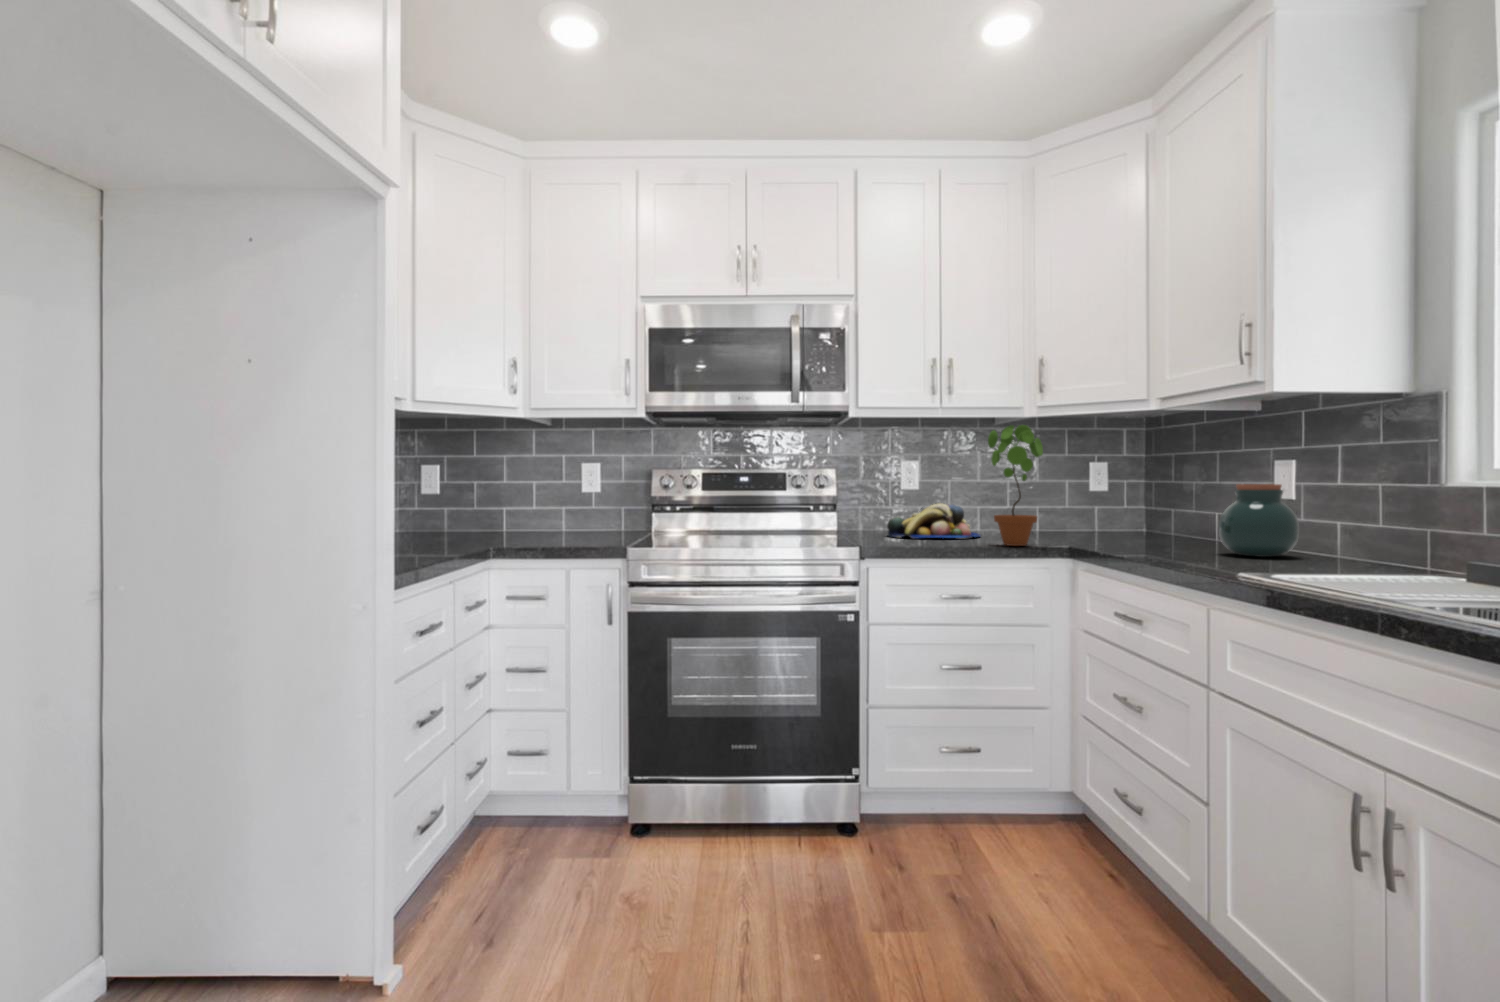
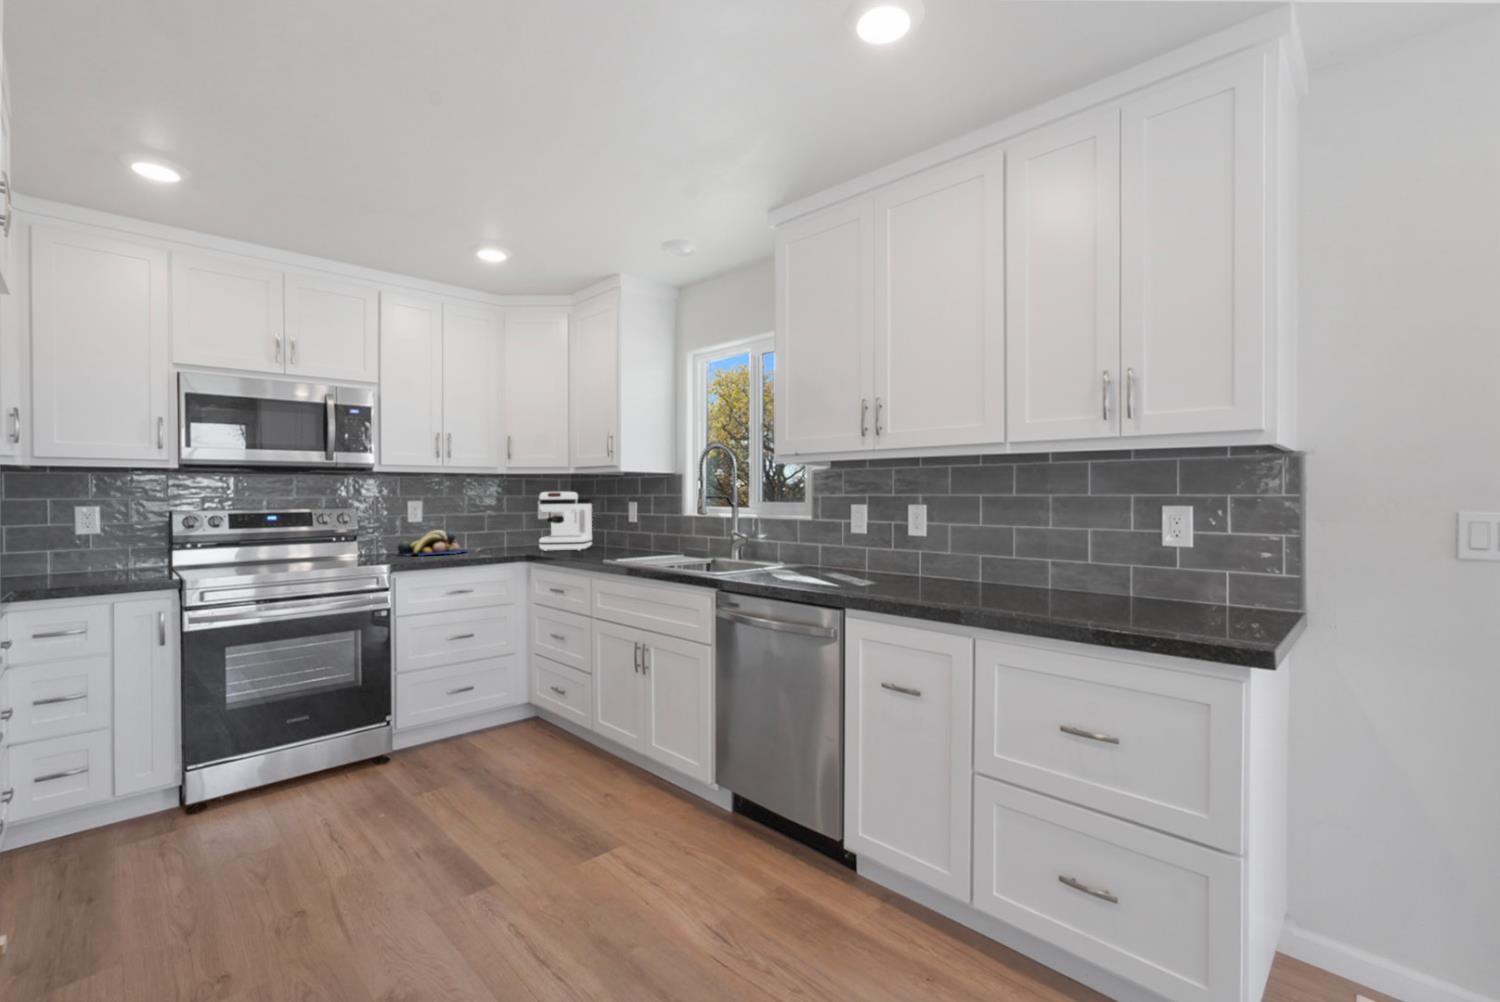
potted plant: present [988,425,1043,546] -> none [475,479,510,556]
coffee maker: none [1092,445,1191,547] -> present [539,492,592,551]
jar: present [1219,484,1299,557] -> none [604,515,638,552]

